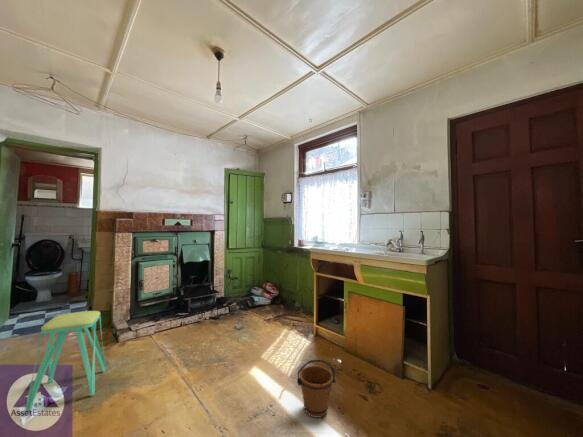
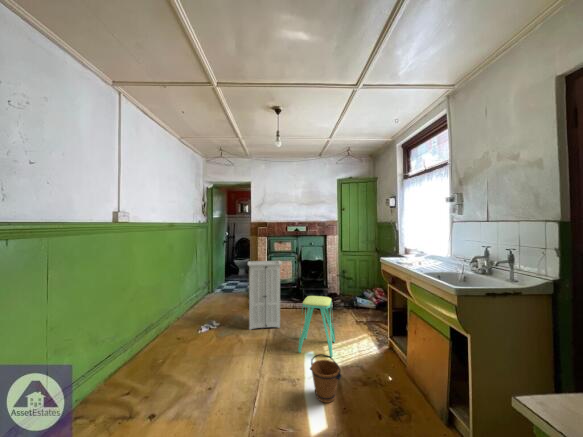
storage cabinet: none [130,261,192,372] -> present [248,260,282,330]
stool: present [26,311,105,411] -> present [298,296,335,357]

